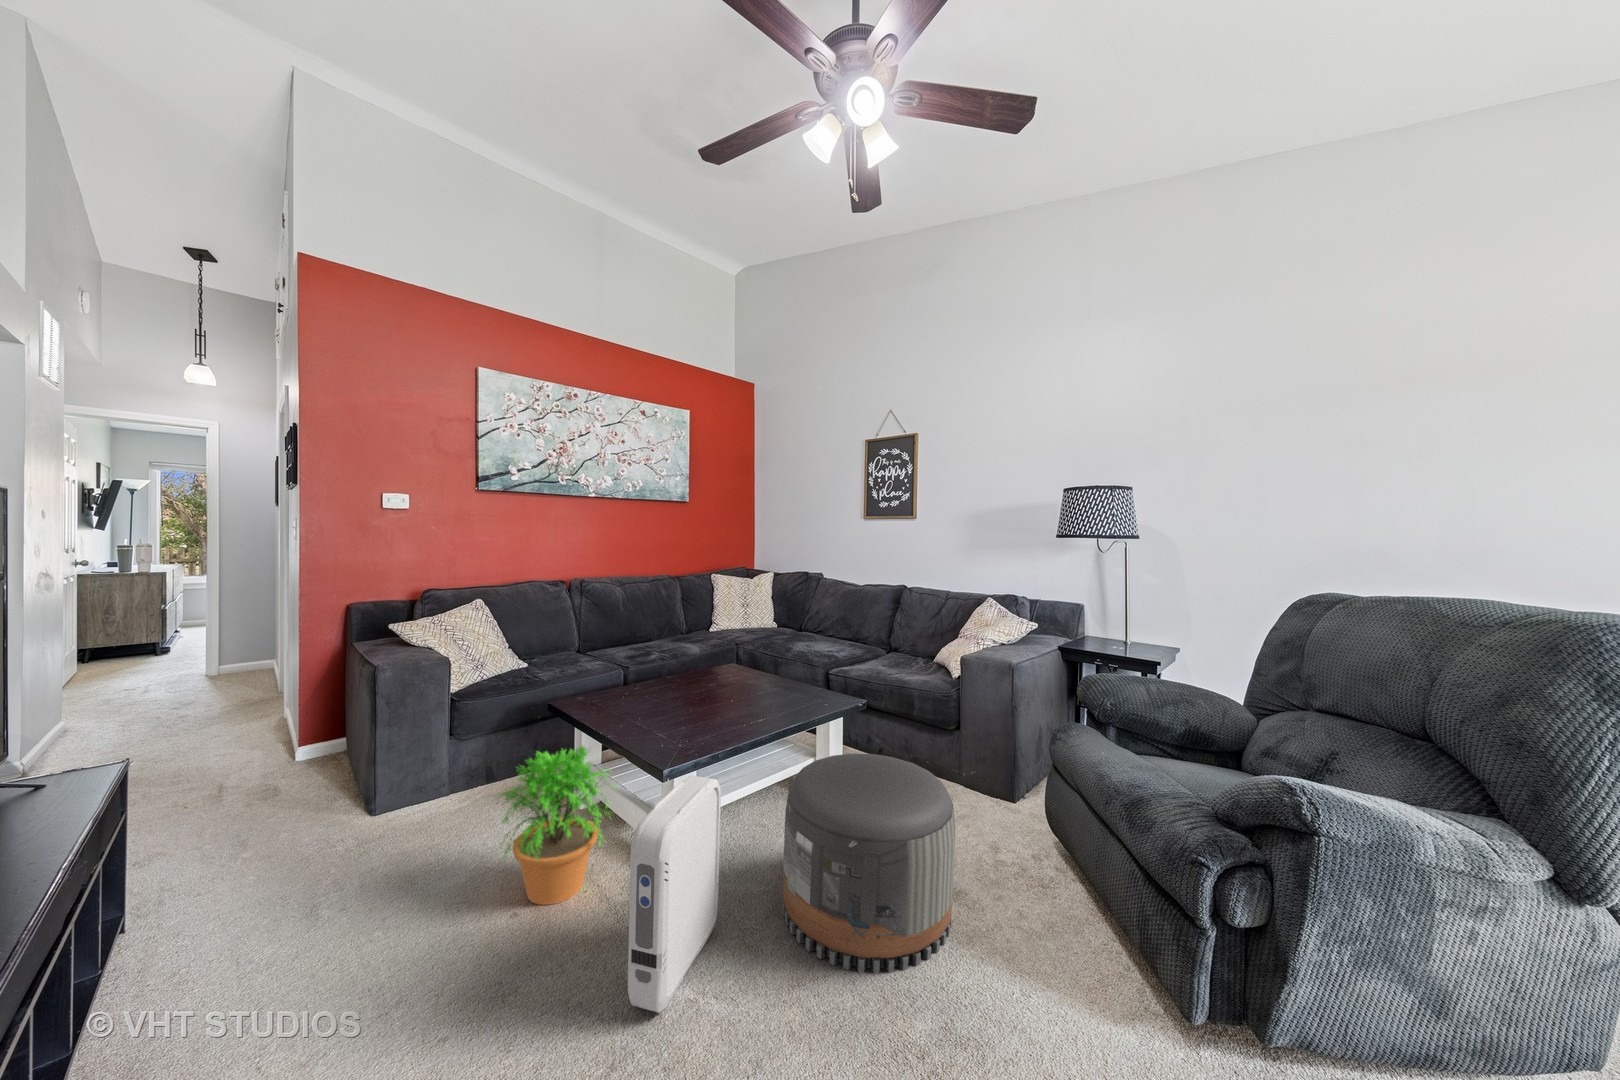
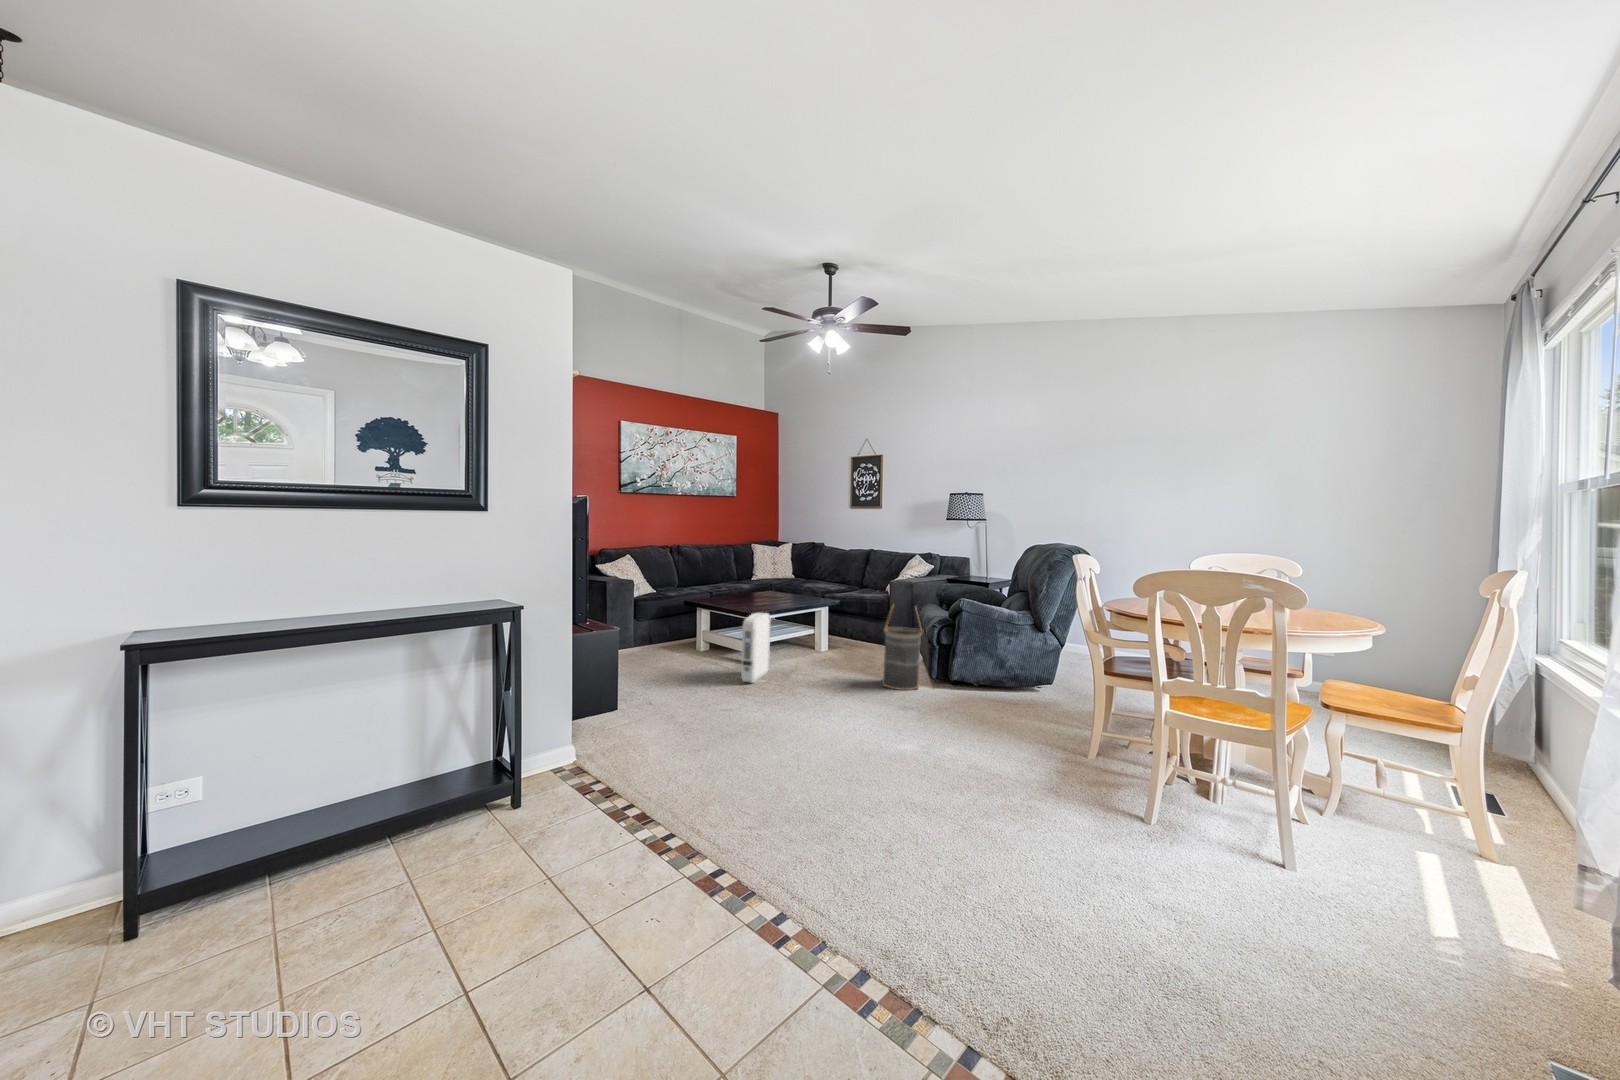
potted plant: present [500,746,610,905] -> none [676,607,728,668]
pouf: present [782,754,955,974] -> none [794,614,863,681]
basket: none [1025,769,1160,1045] -> present [882,606,923,690]

